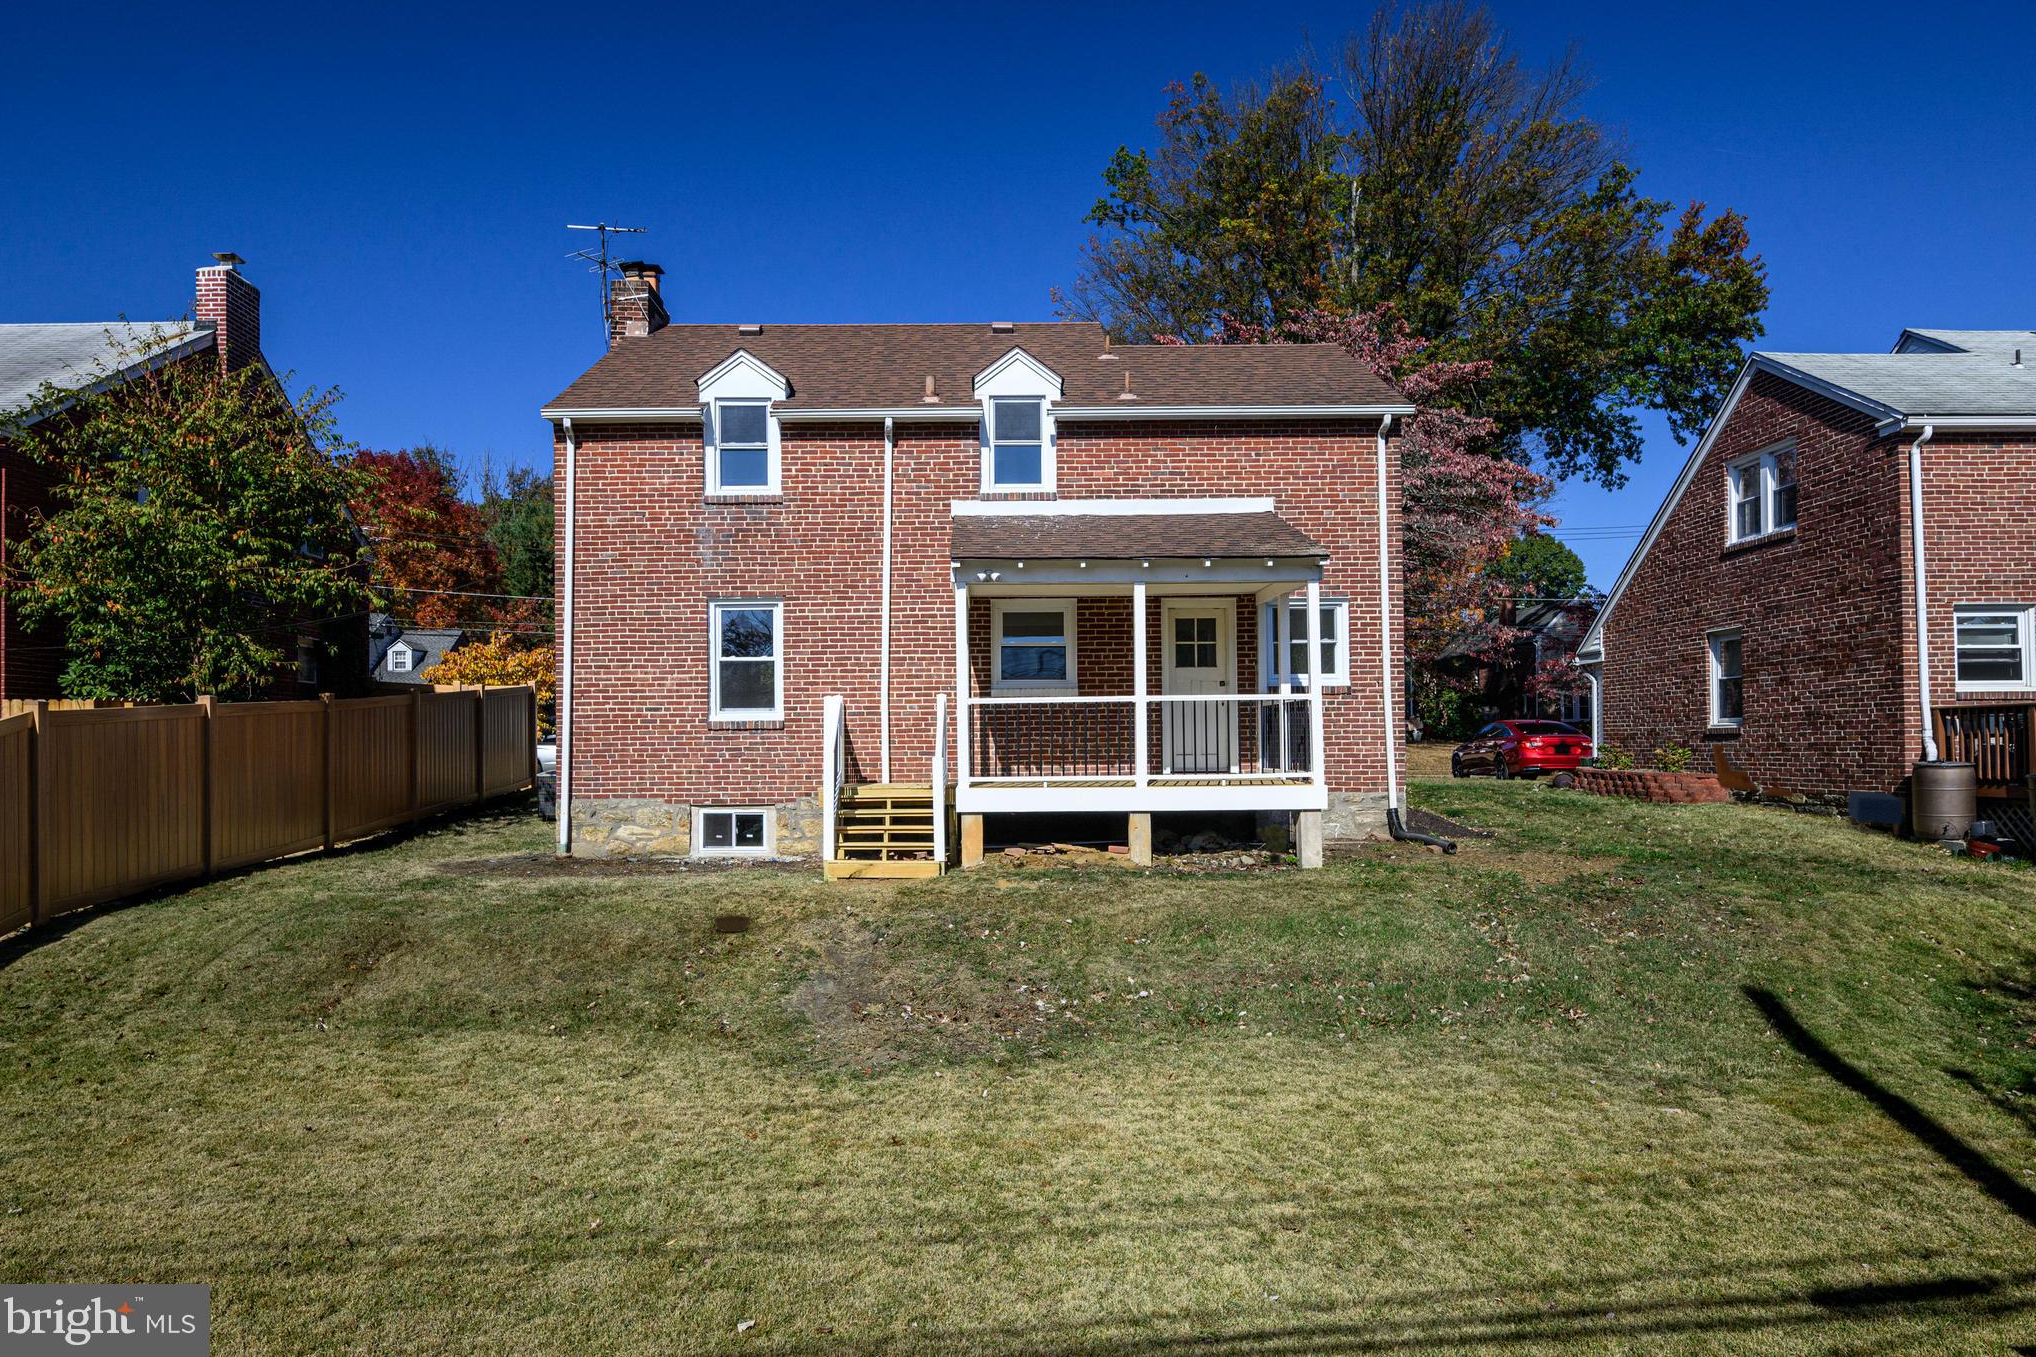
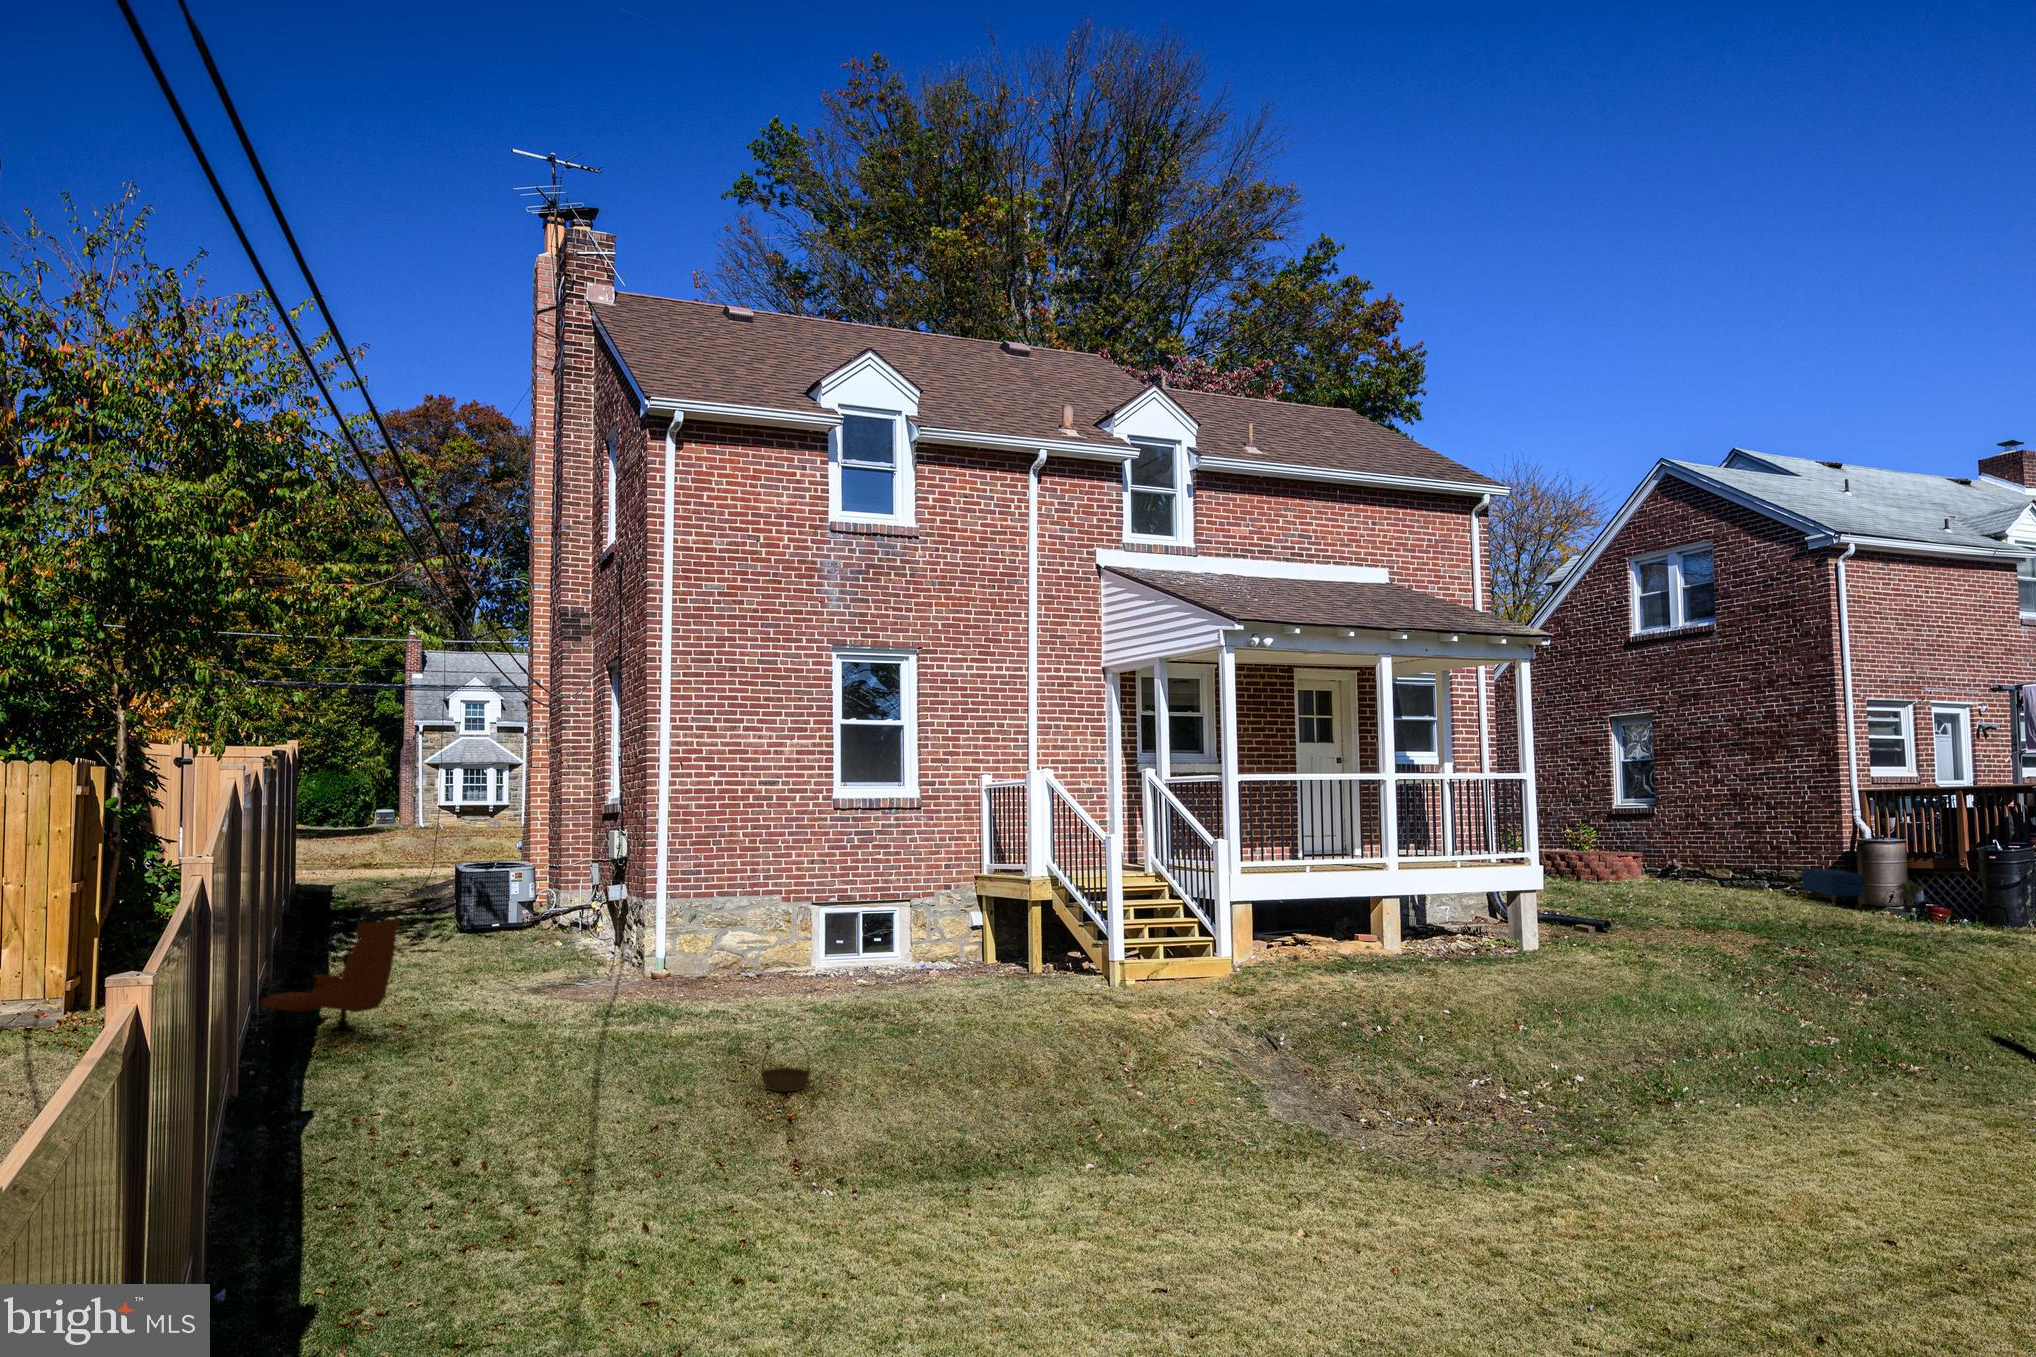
lounge chair: present [1712,744,1794,805] -> present [261,918,400,1043]
potted plant: present [1258,825,1287,865] -> present [1897,881,1924,912]
basket: present [714,898,751,932] -> present [761,1037,810,1092]

